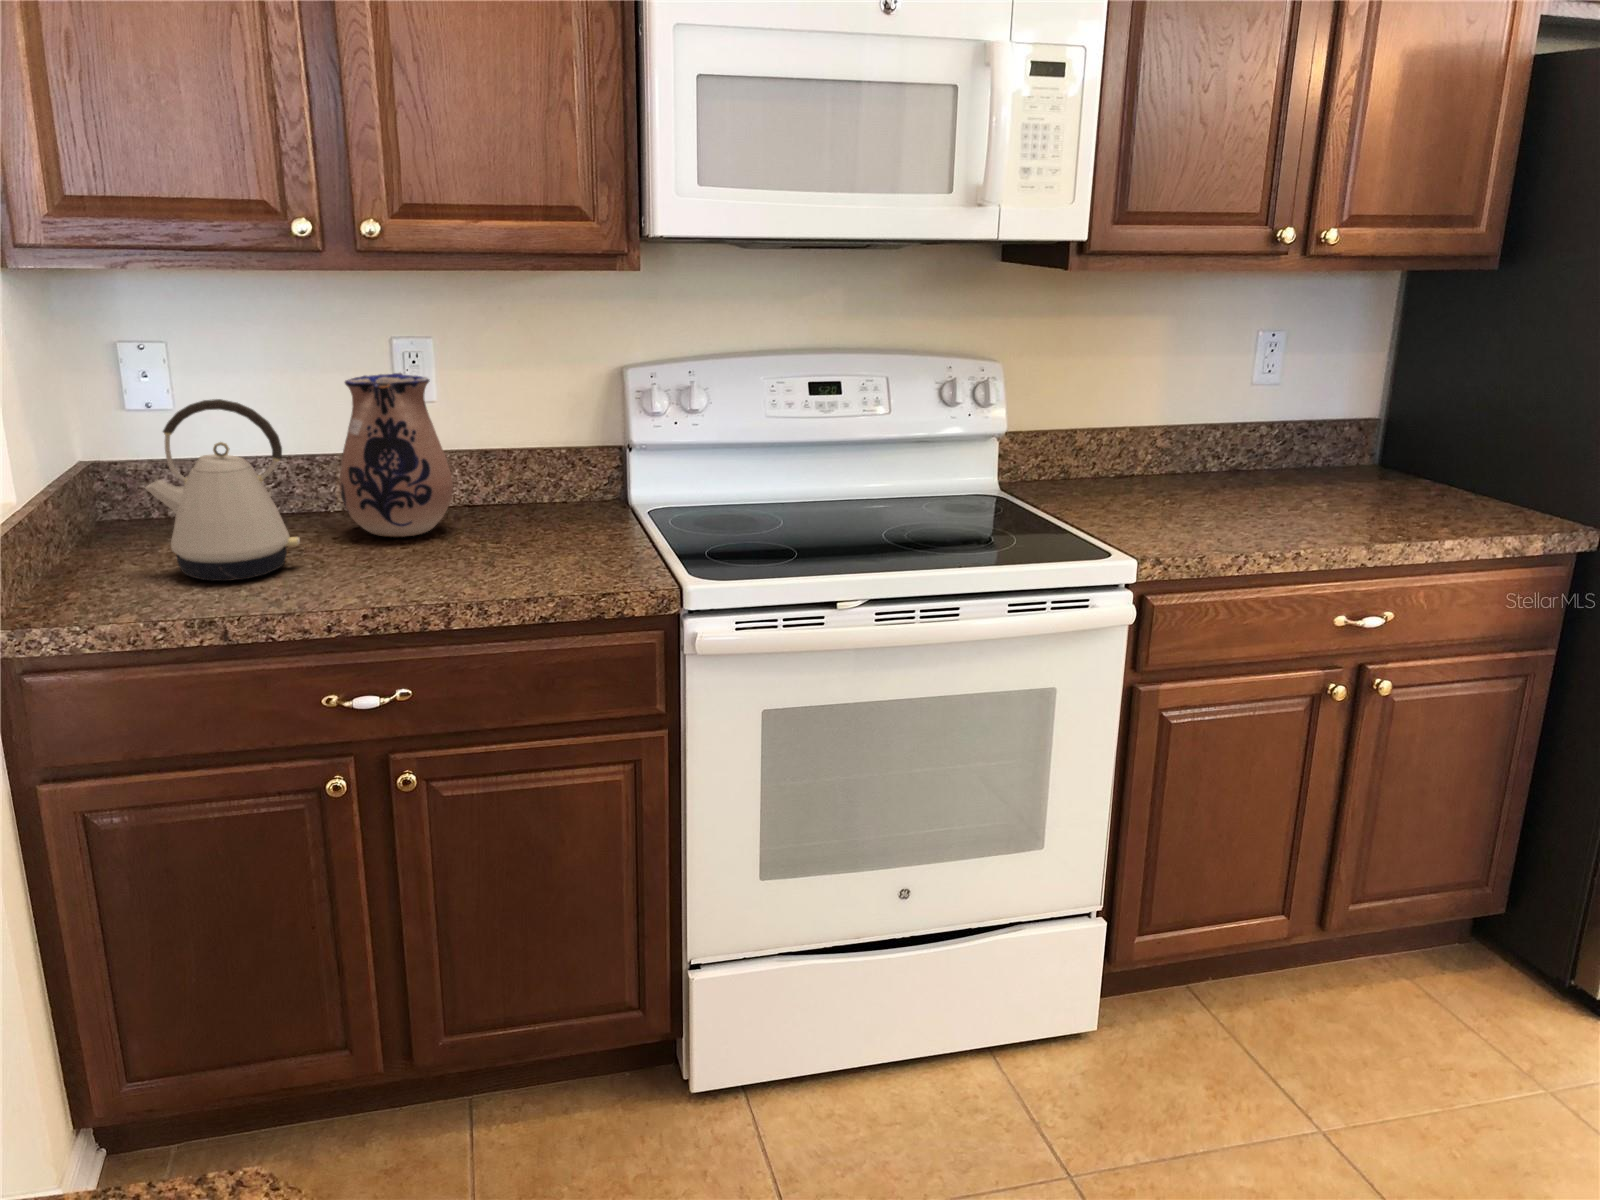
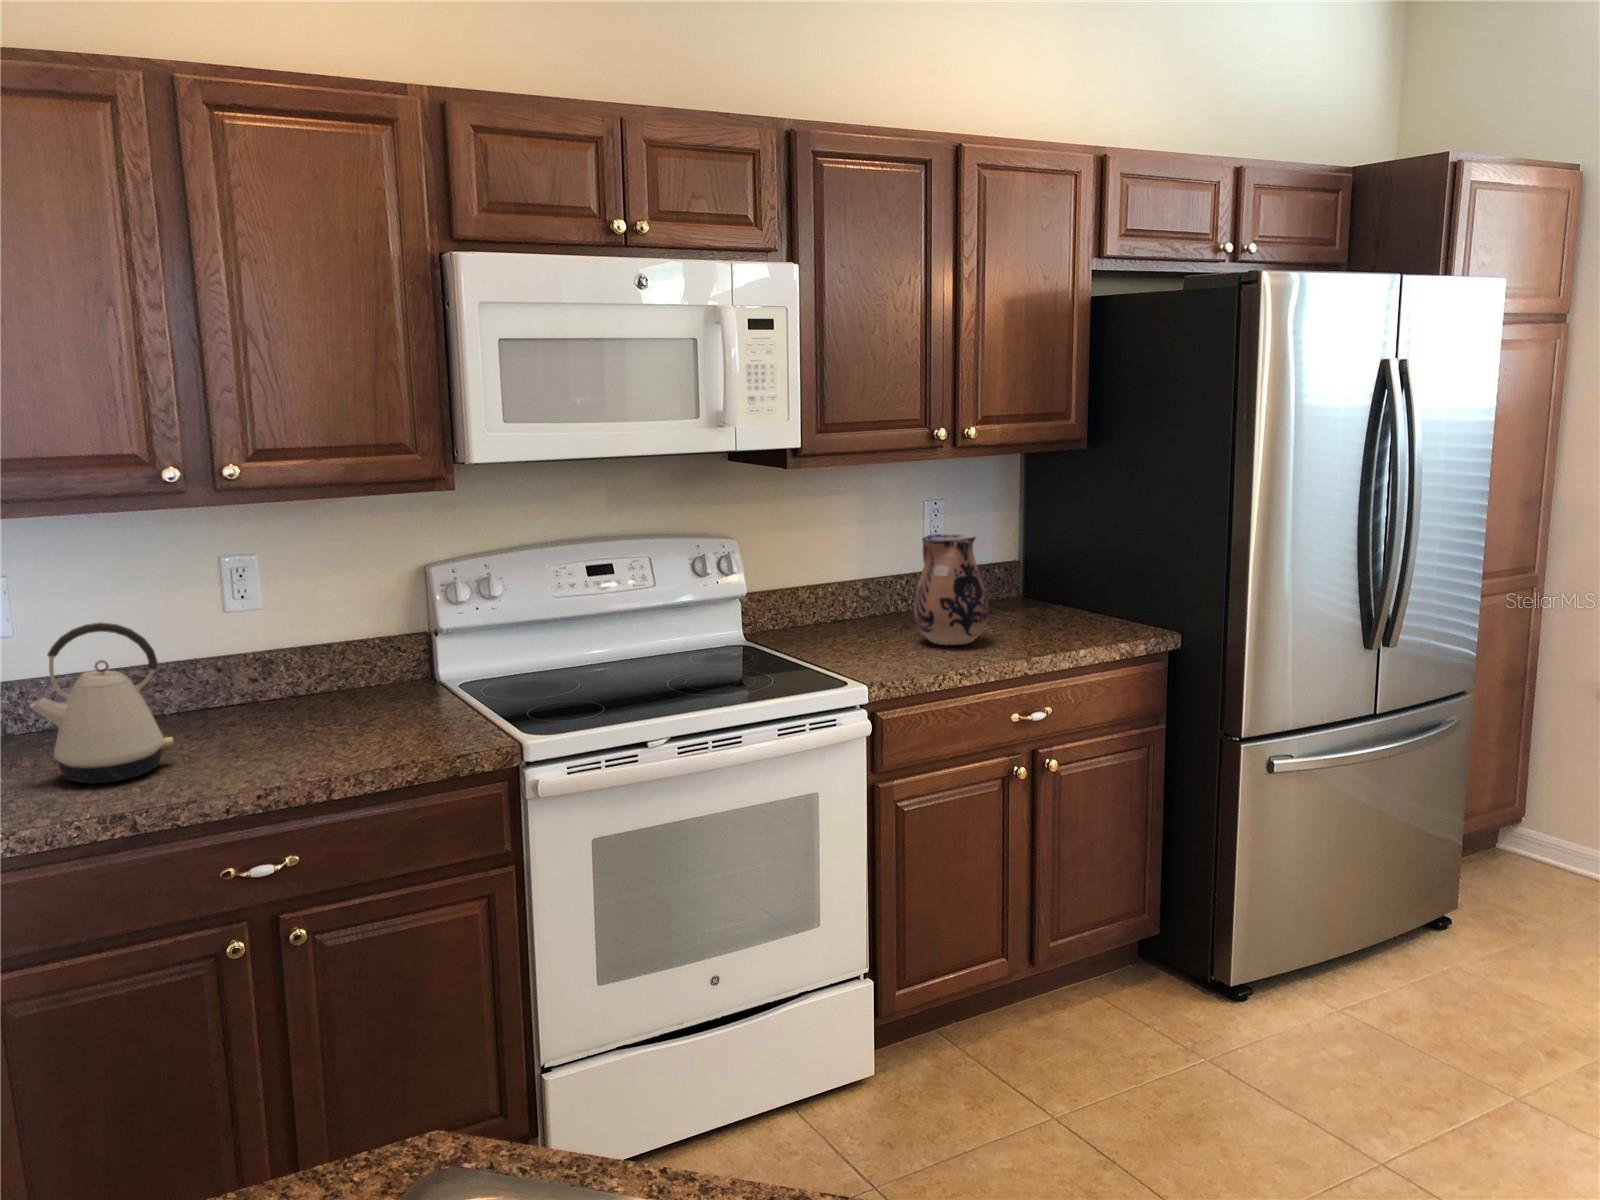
ceramic pitcher: present [340,373,453,537] -> present [913,534,989,645]

